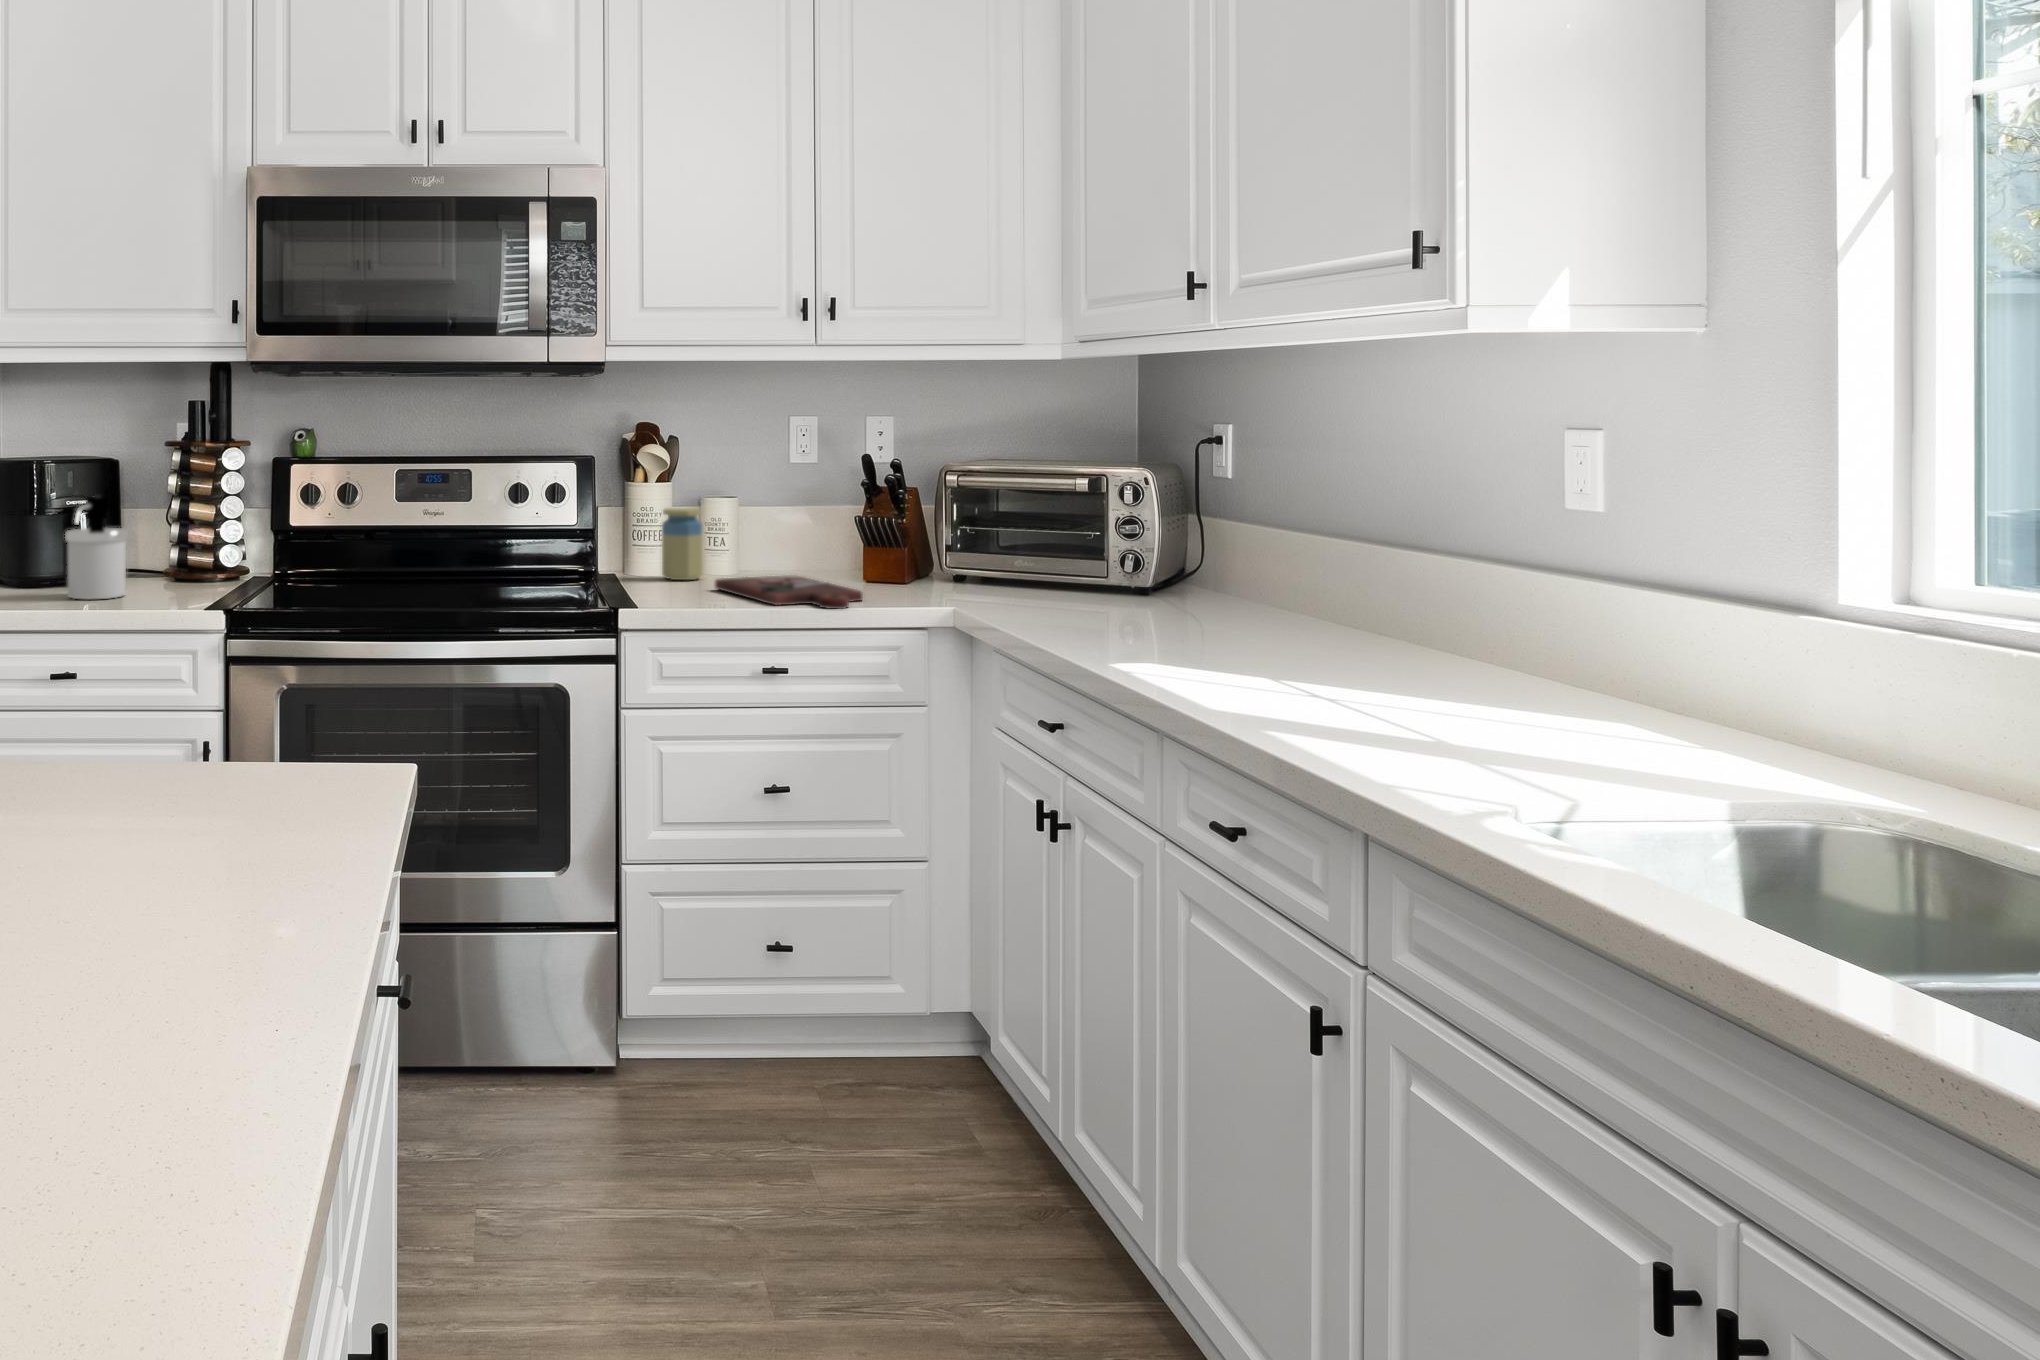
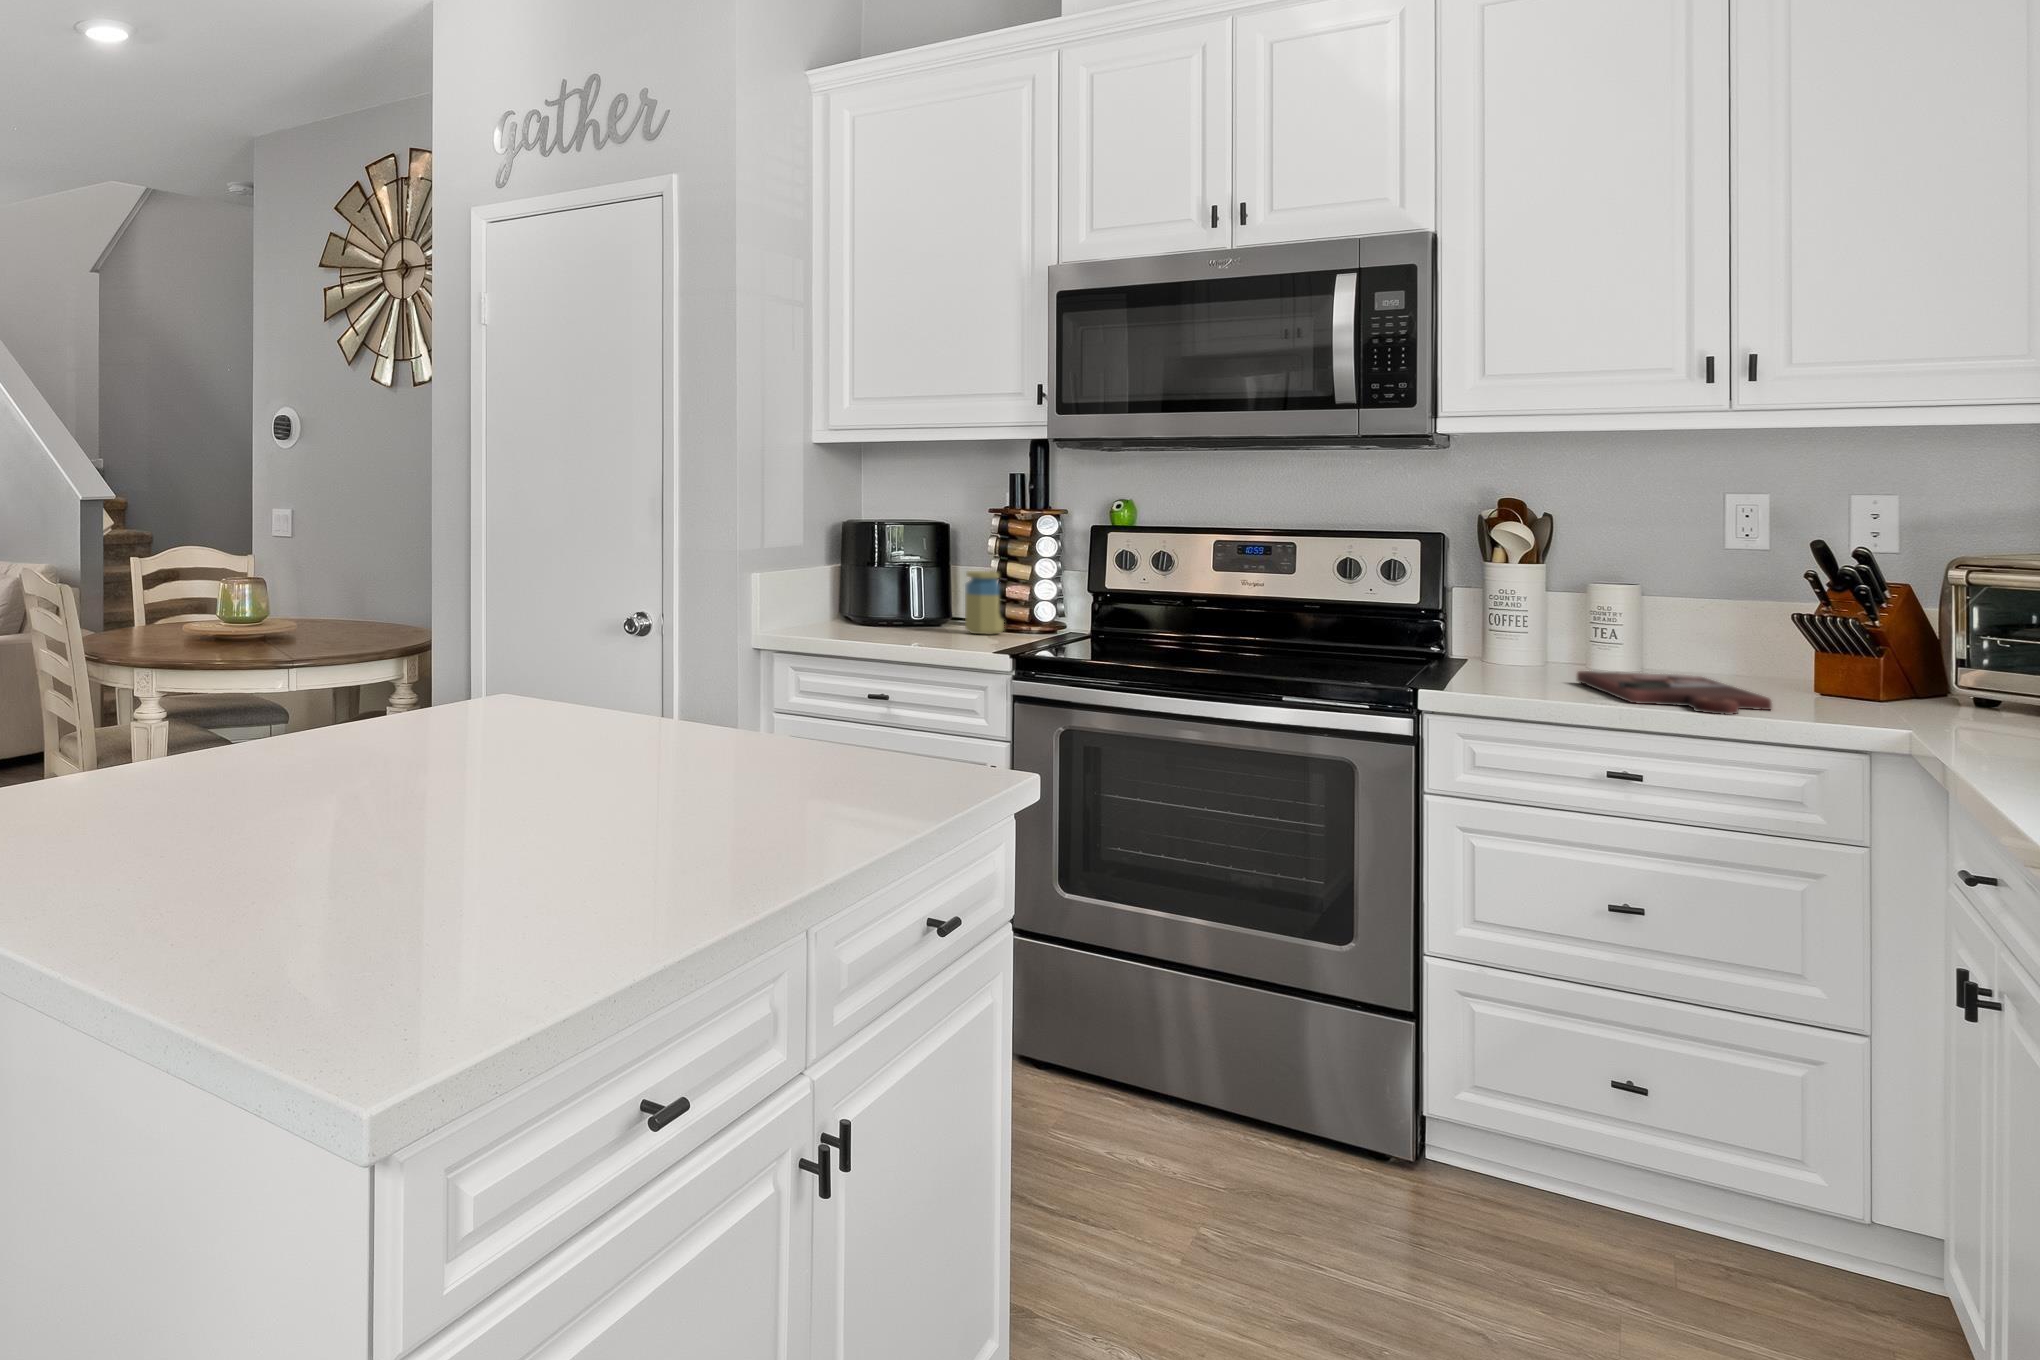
soap dispenser: present [65,496,128,600] -> none [896,553,949,638]
jar: present [662,508,703,580] -> present [965,571,1004,634]

